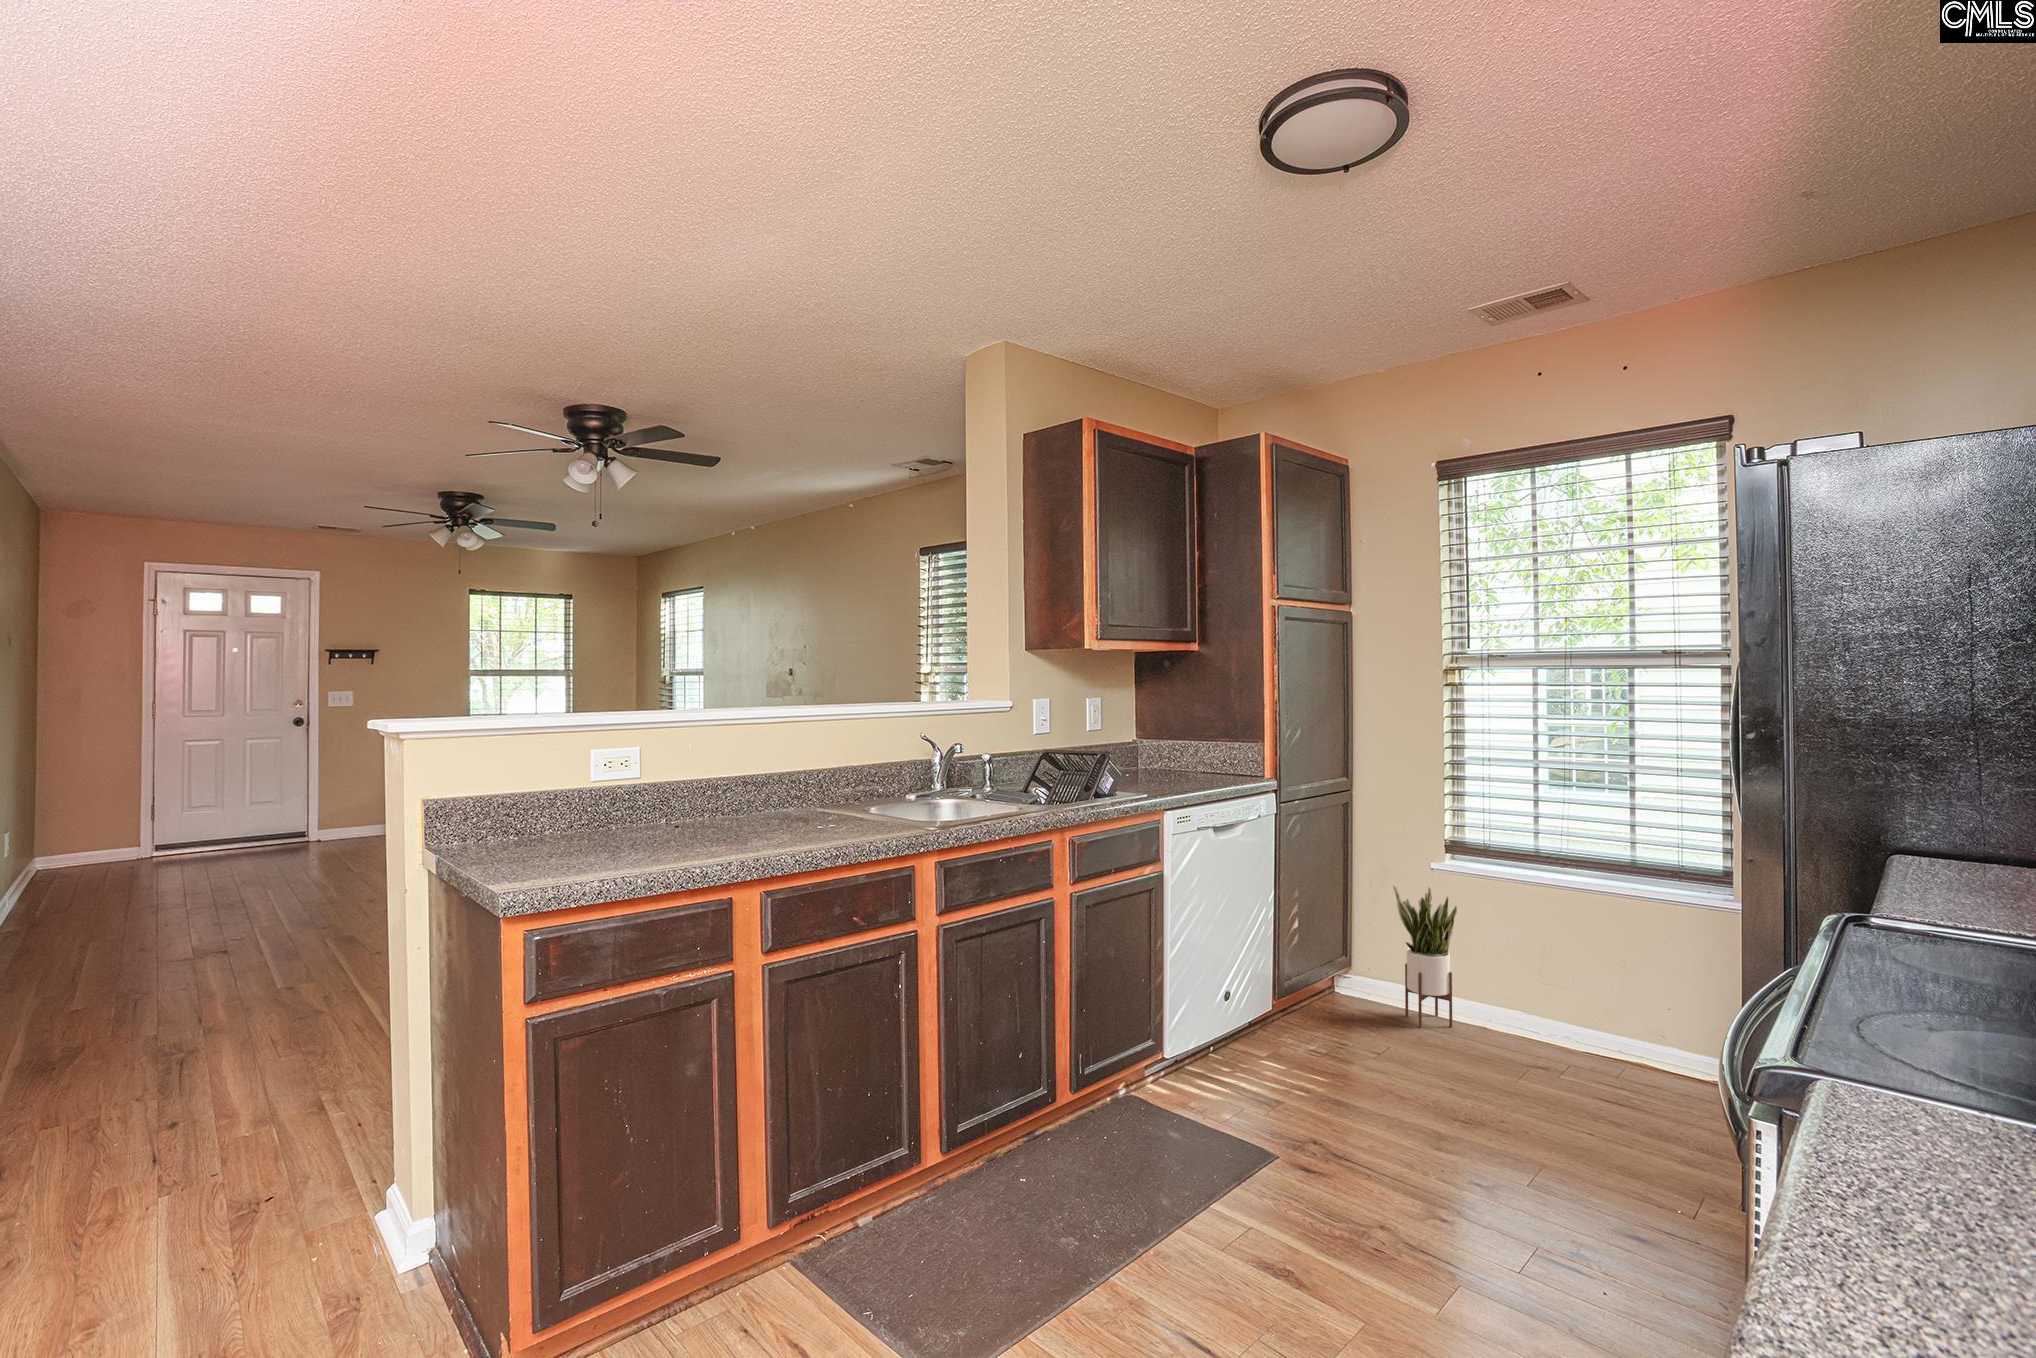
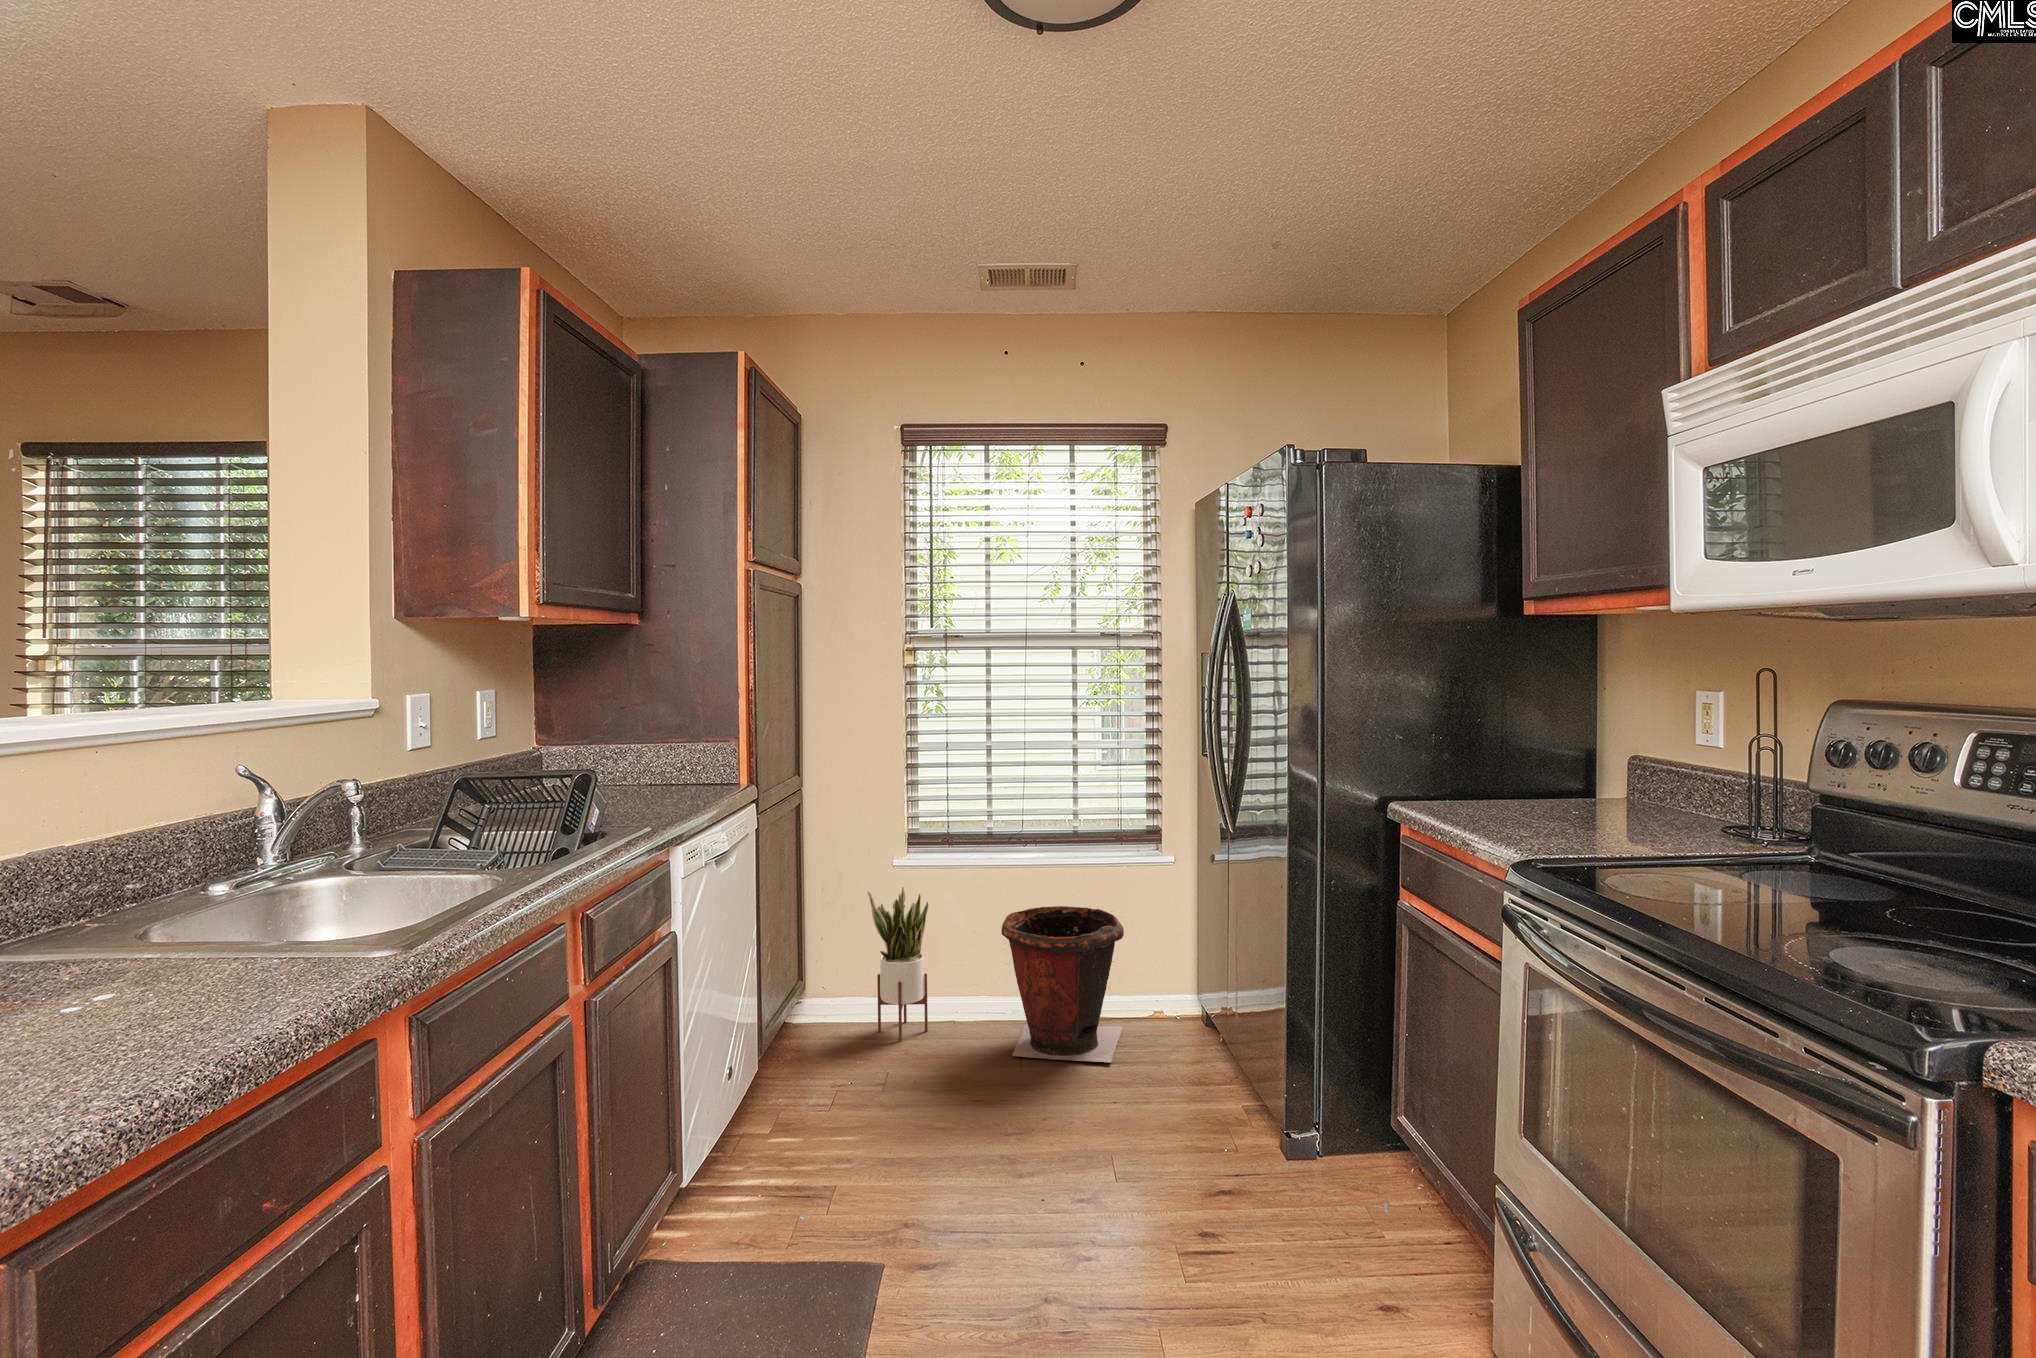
waste bin: none [1517,930,1674,1101] -> present [1001,906,1124,1063]

